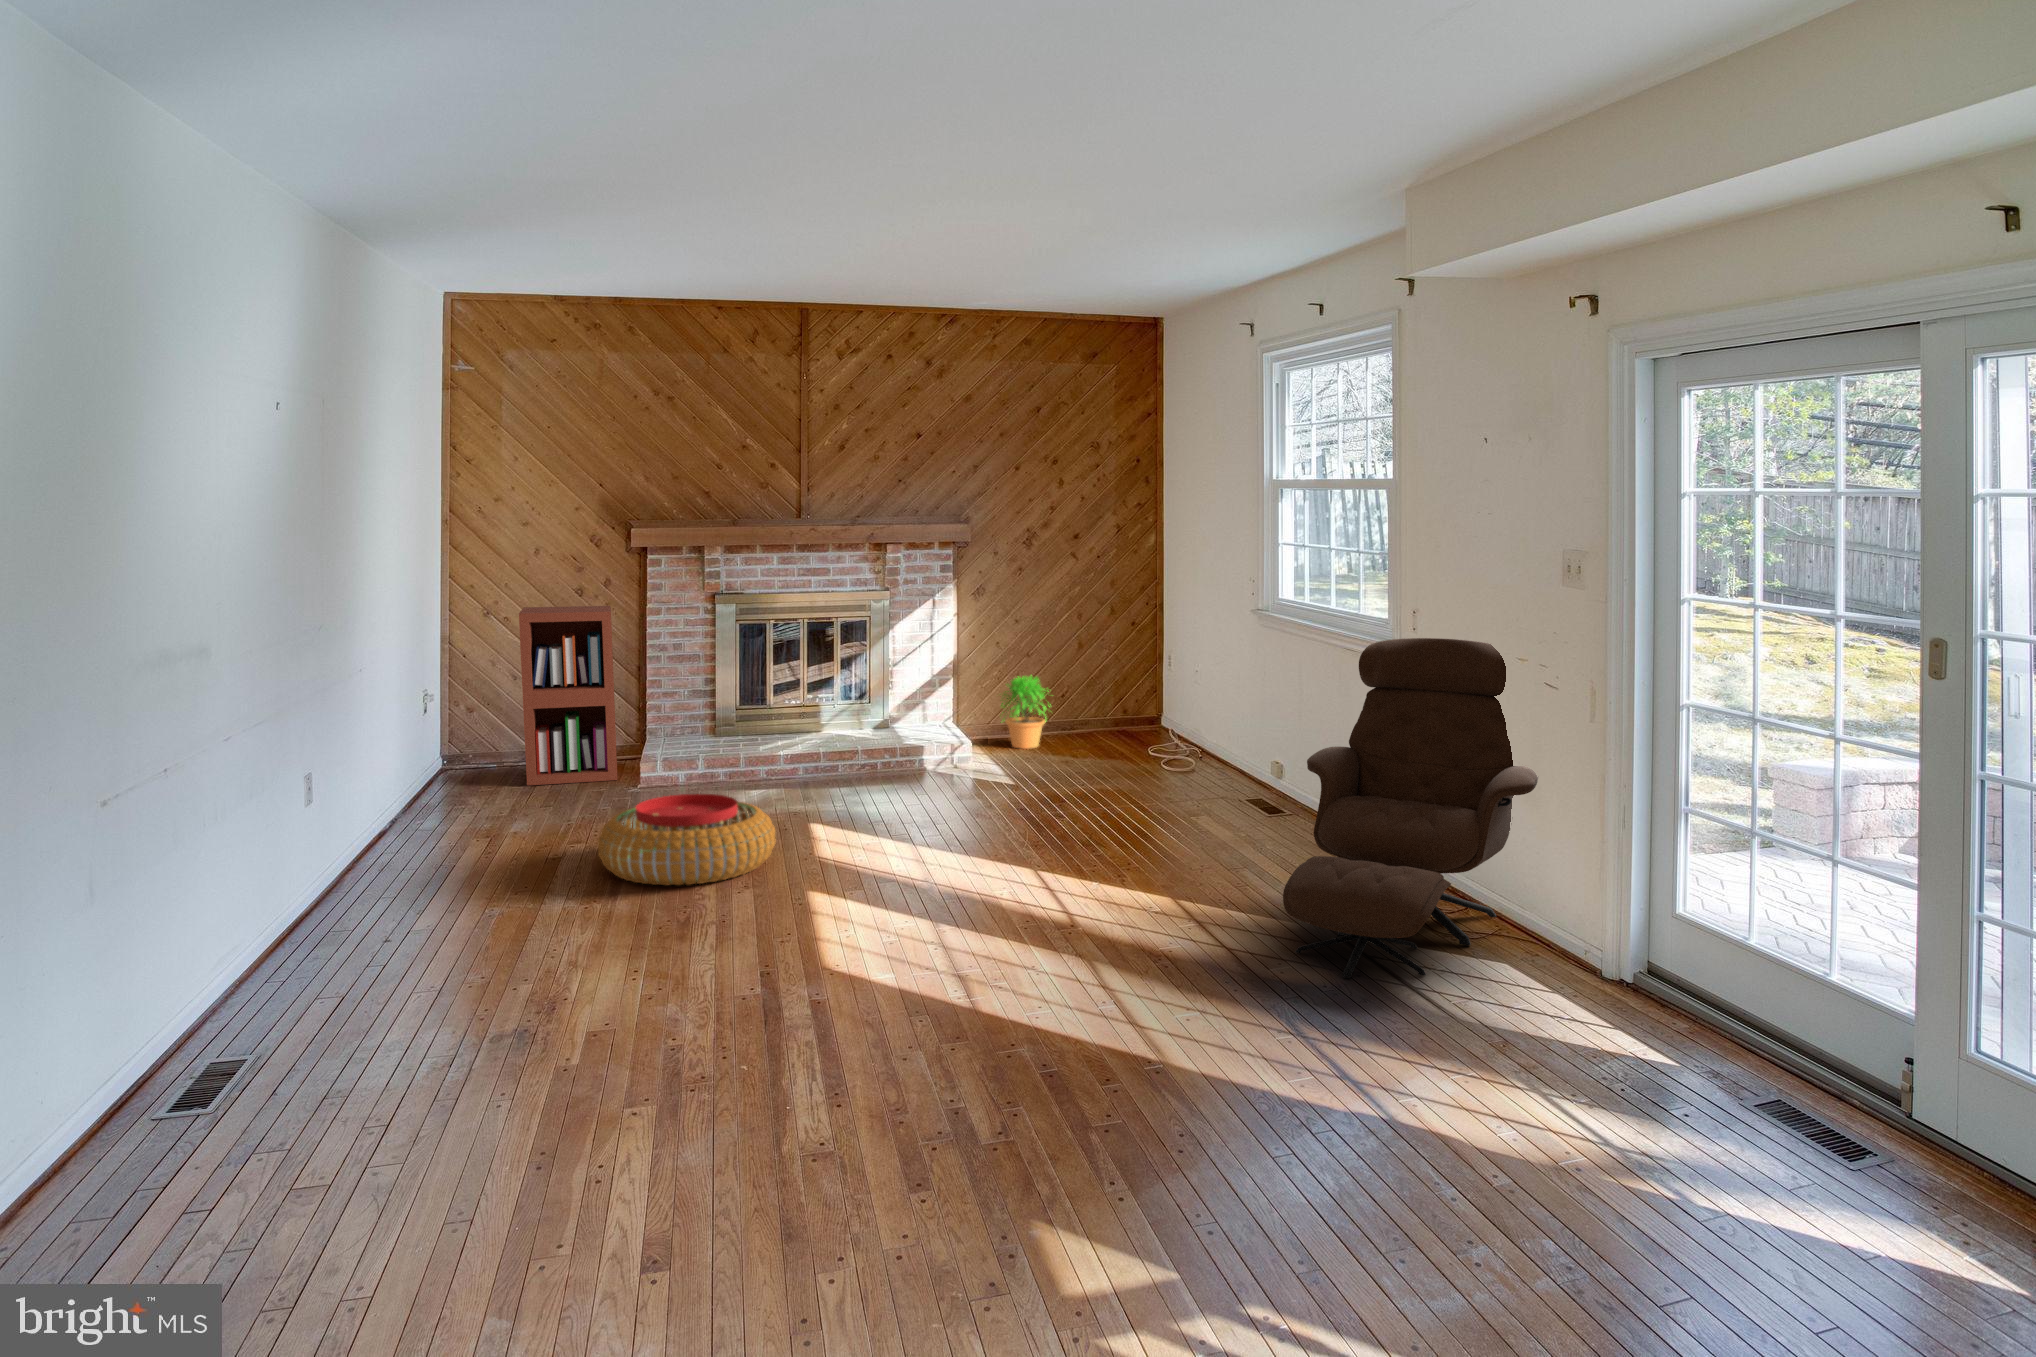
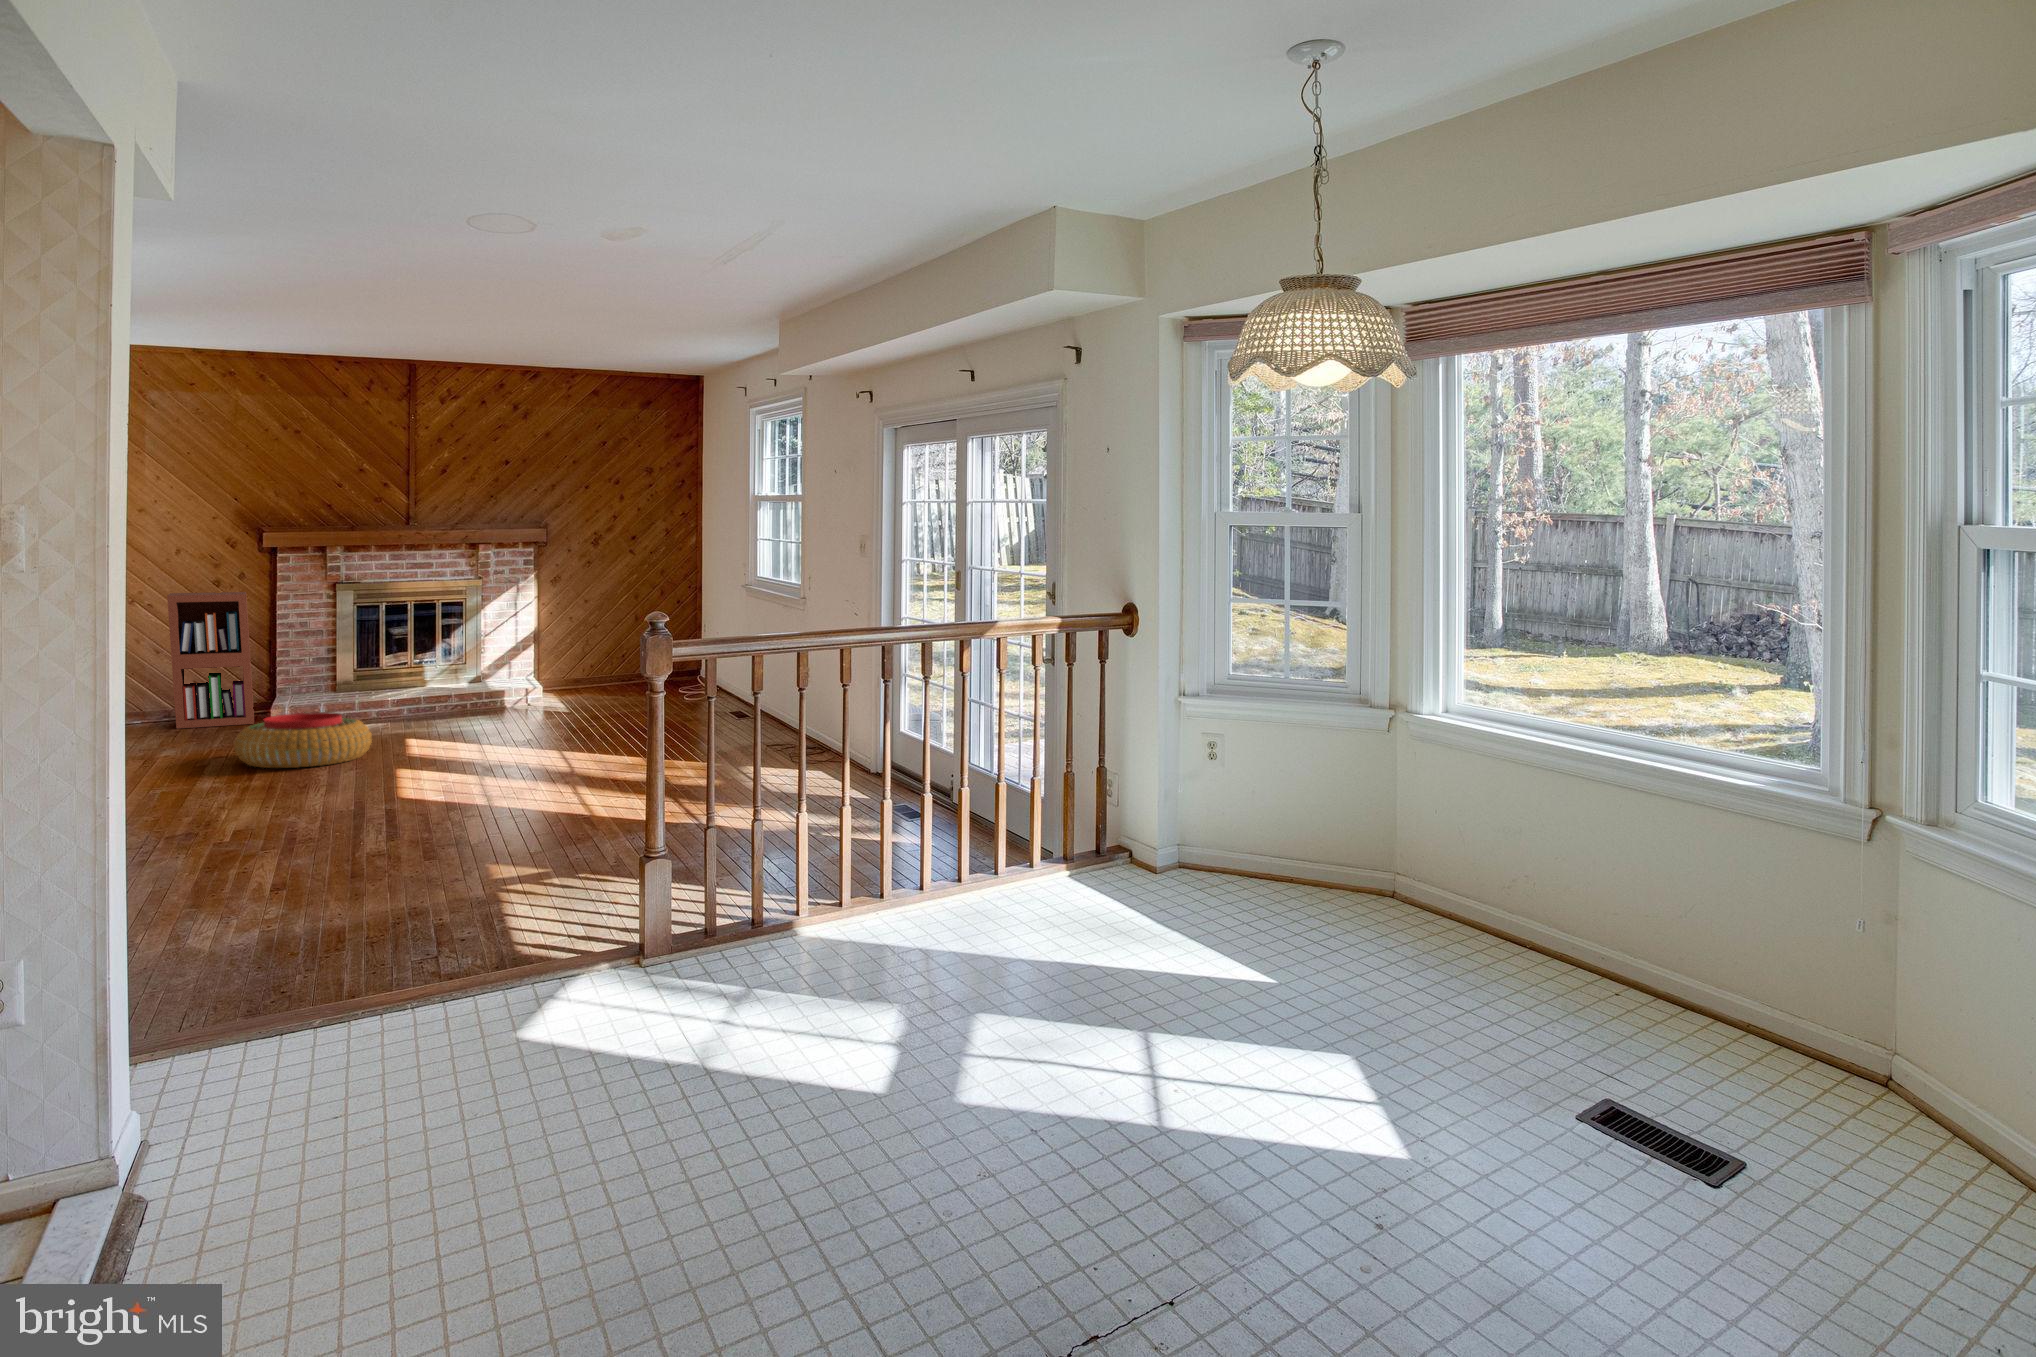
lounge chair: present [1283,638,1539,978] -> none [686,593,857,782]
potted plant: present [1001,676,1050,749] -> none [571,642,619,698]

